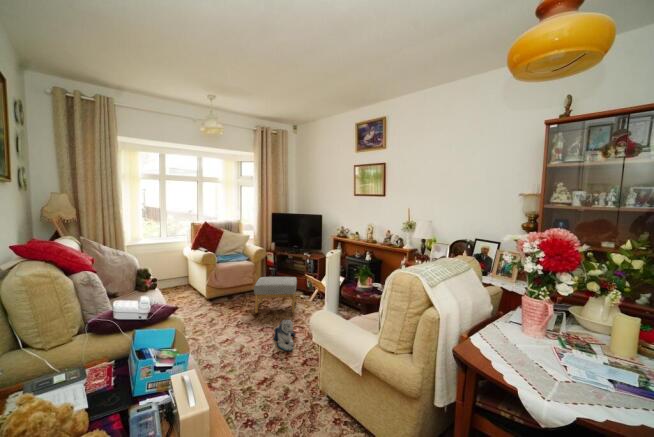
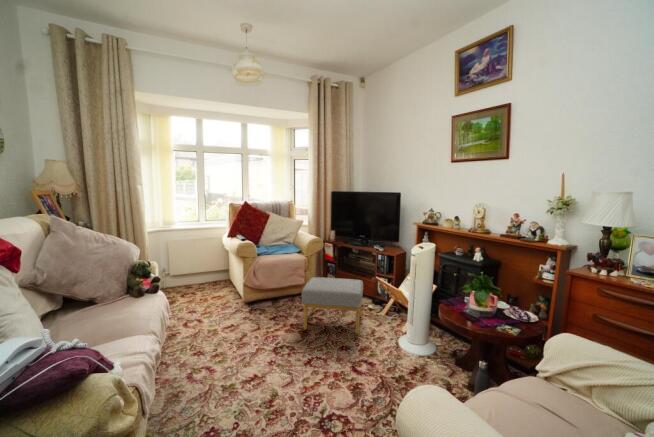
plush toy: present [274,320,296,351] -> none [324,357,362,418]

